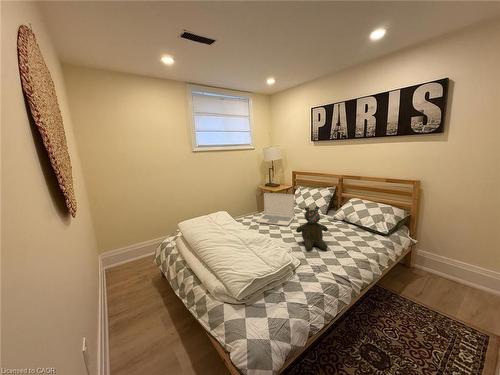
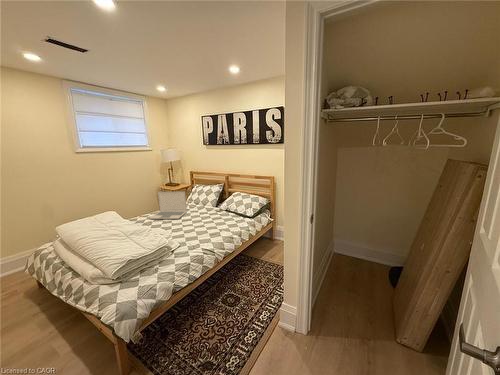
teddy bear: present [296,206,328,250] -> none [180,199,207,235]

